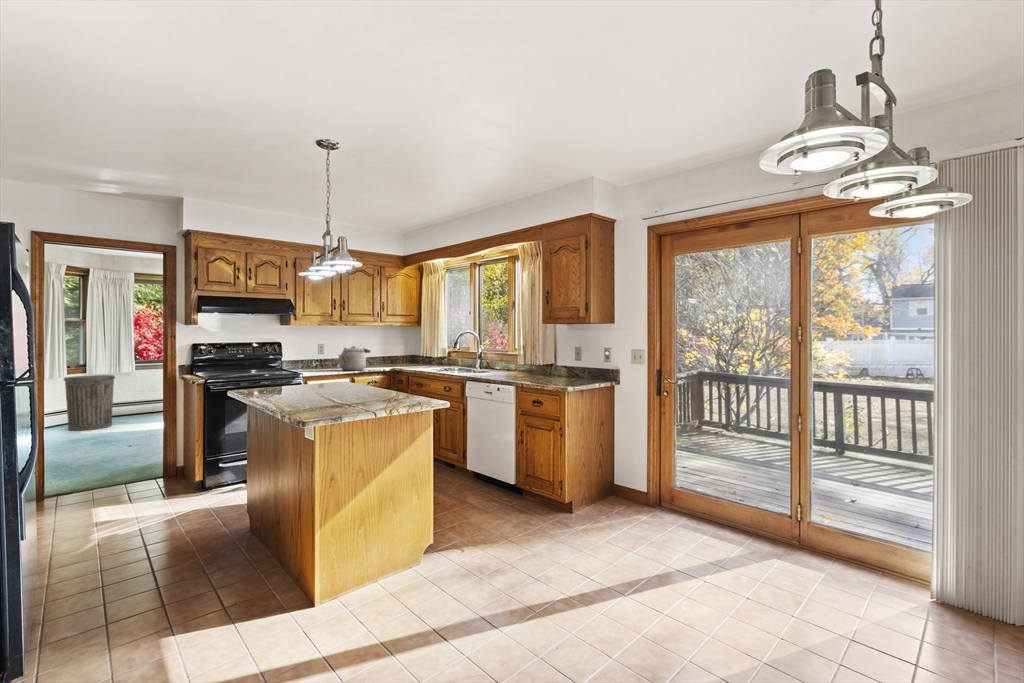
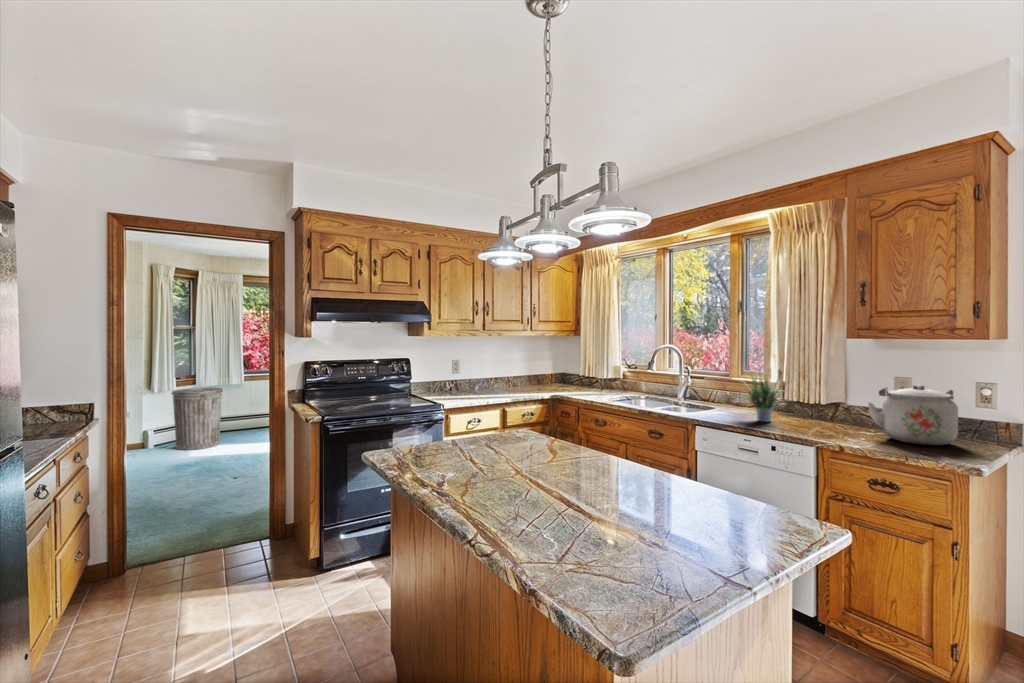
potted plant: none [490,340,522,377] -> present [741,376,782,422]
kettle: present [339,346,370,371] -> present [868,385,958,445]

